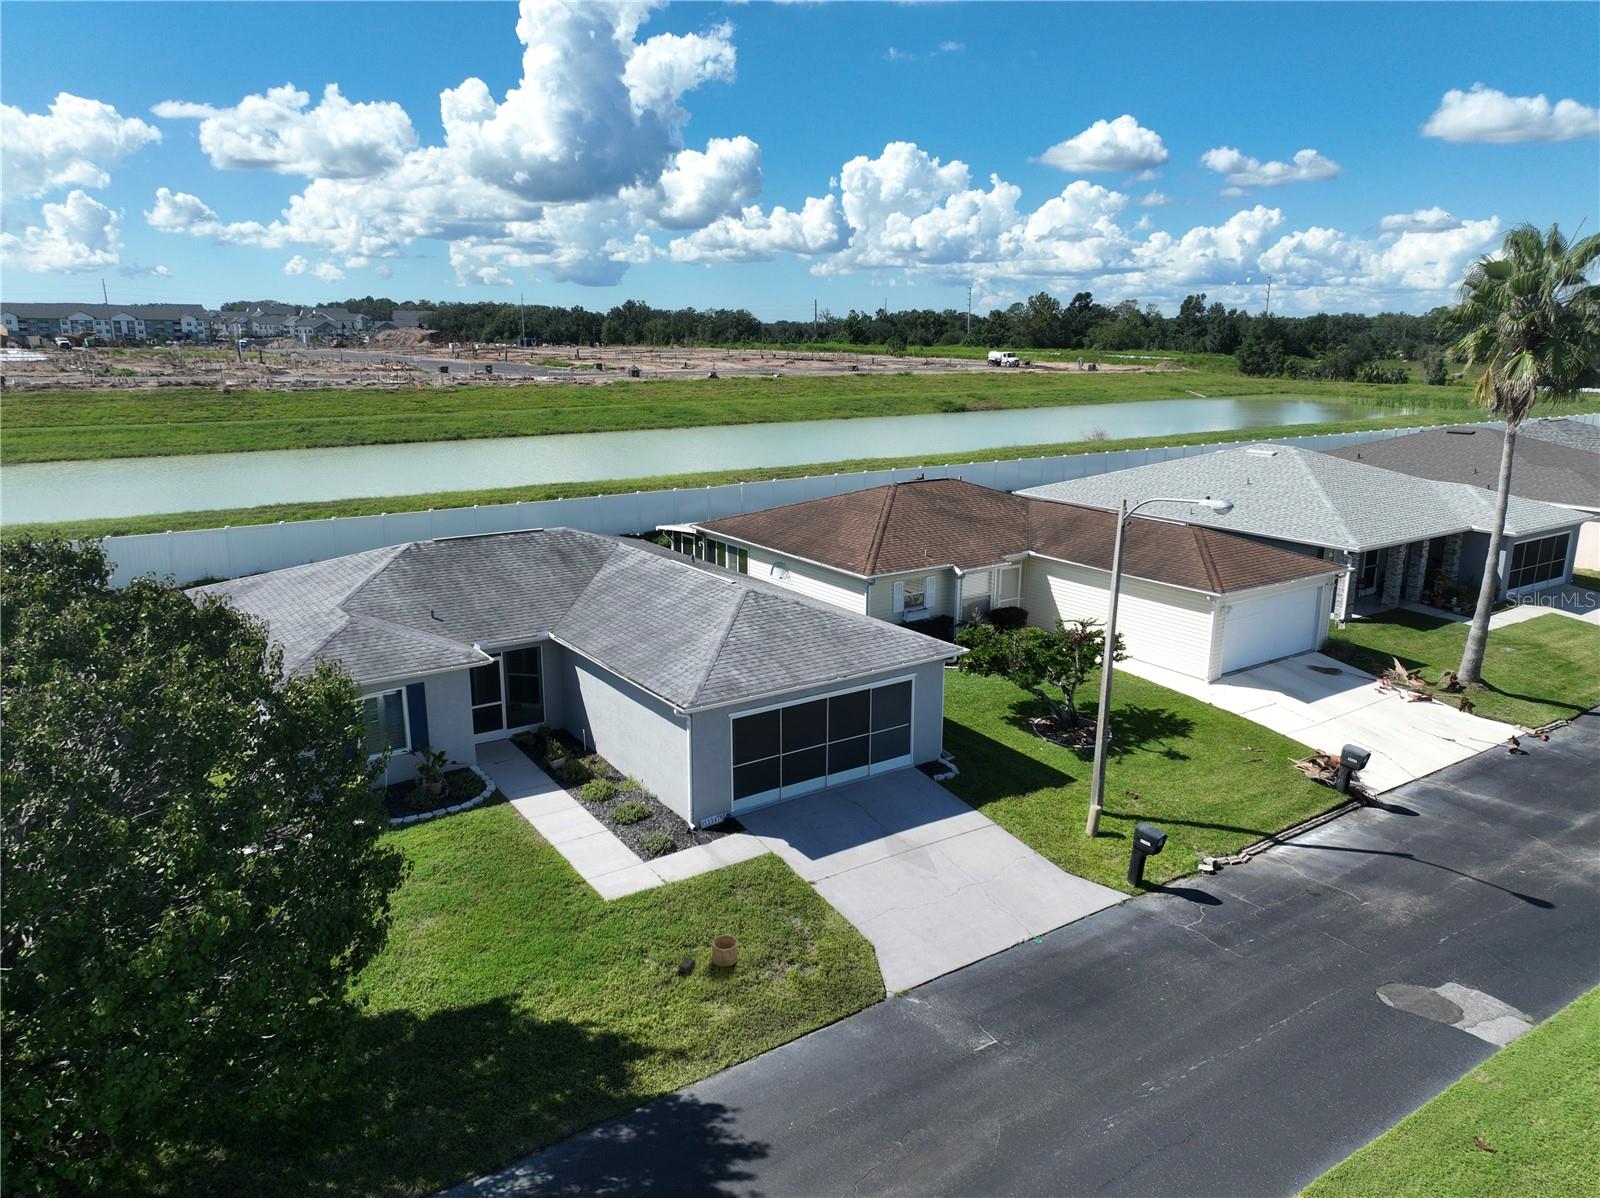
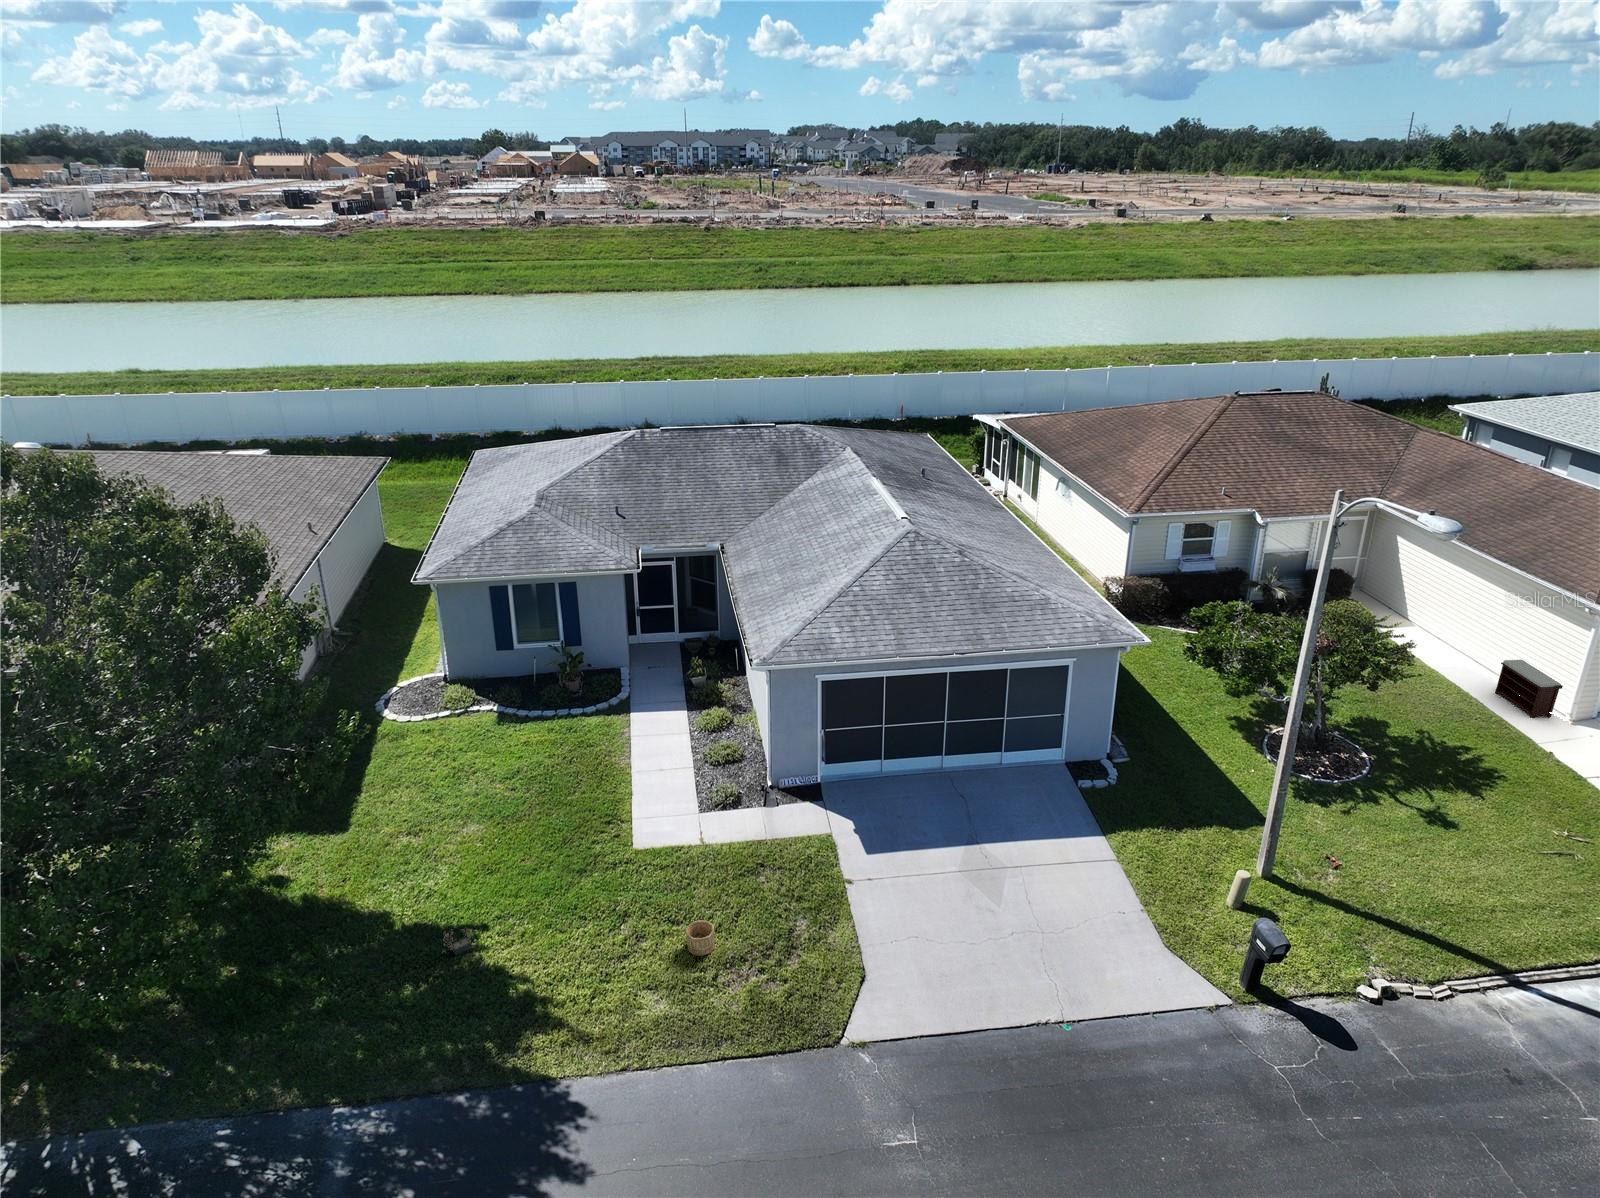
bench: none [1151,648,1196,686] -> present [1495,660,1563,718]
decorative plant: present [677,951,696,973] -> present [445,931,472,955]

